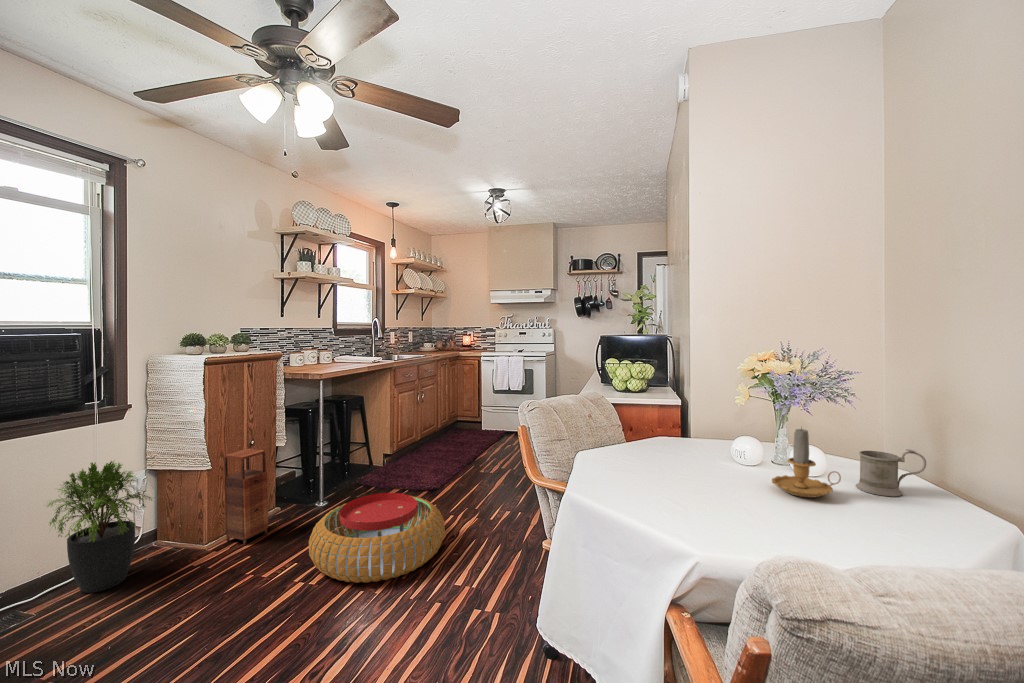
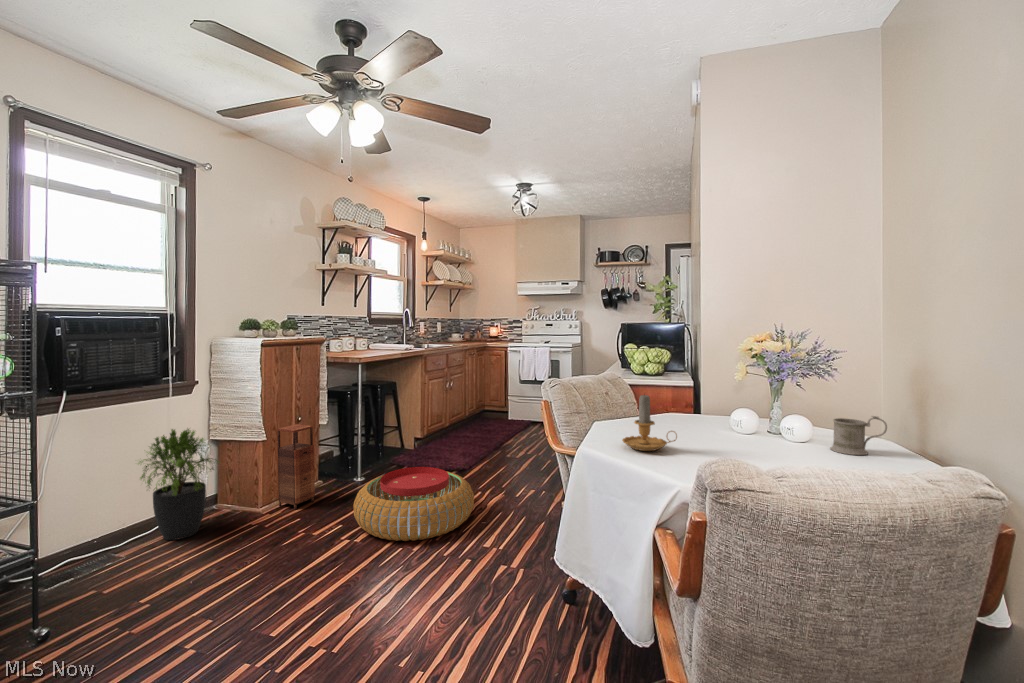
candle: present [772,428,841,498] -> present [622,395,677,451]

